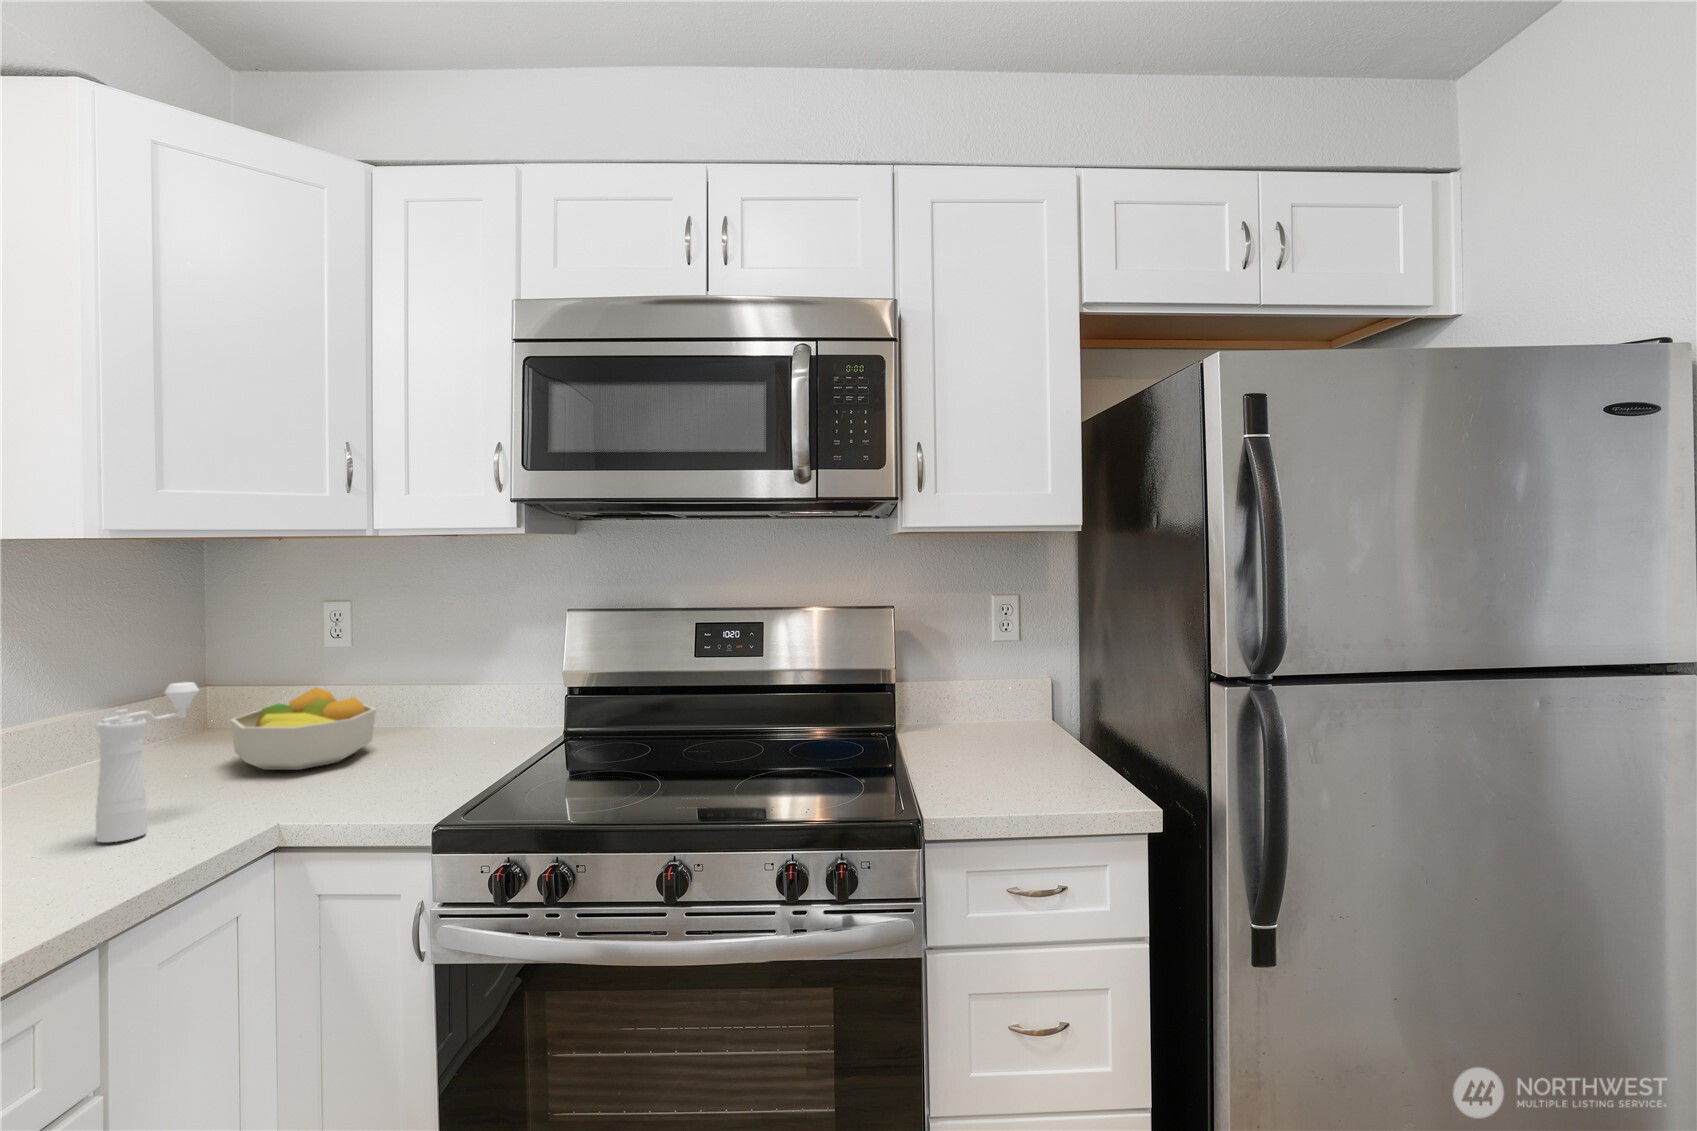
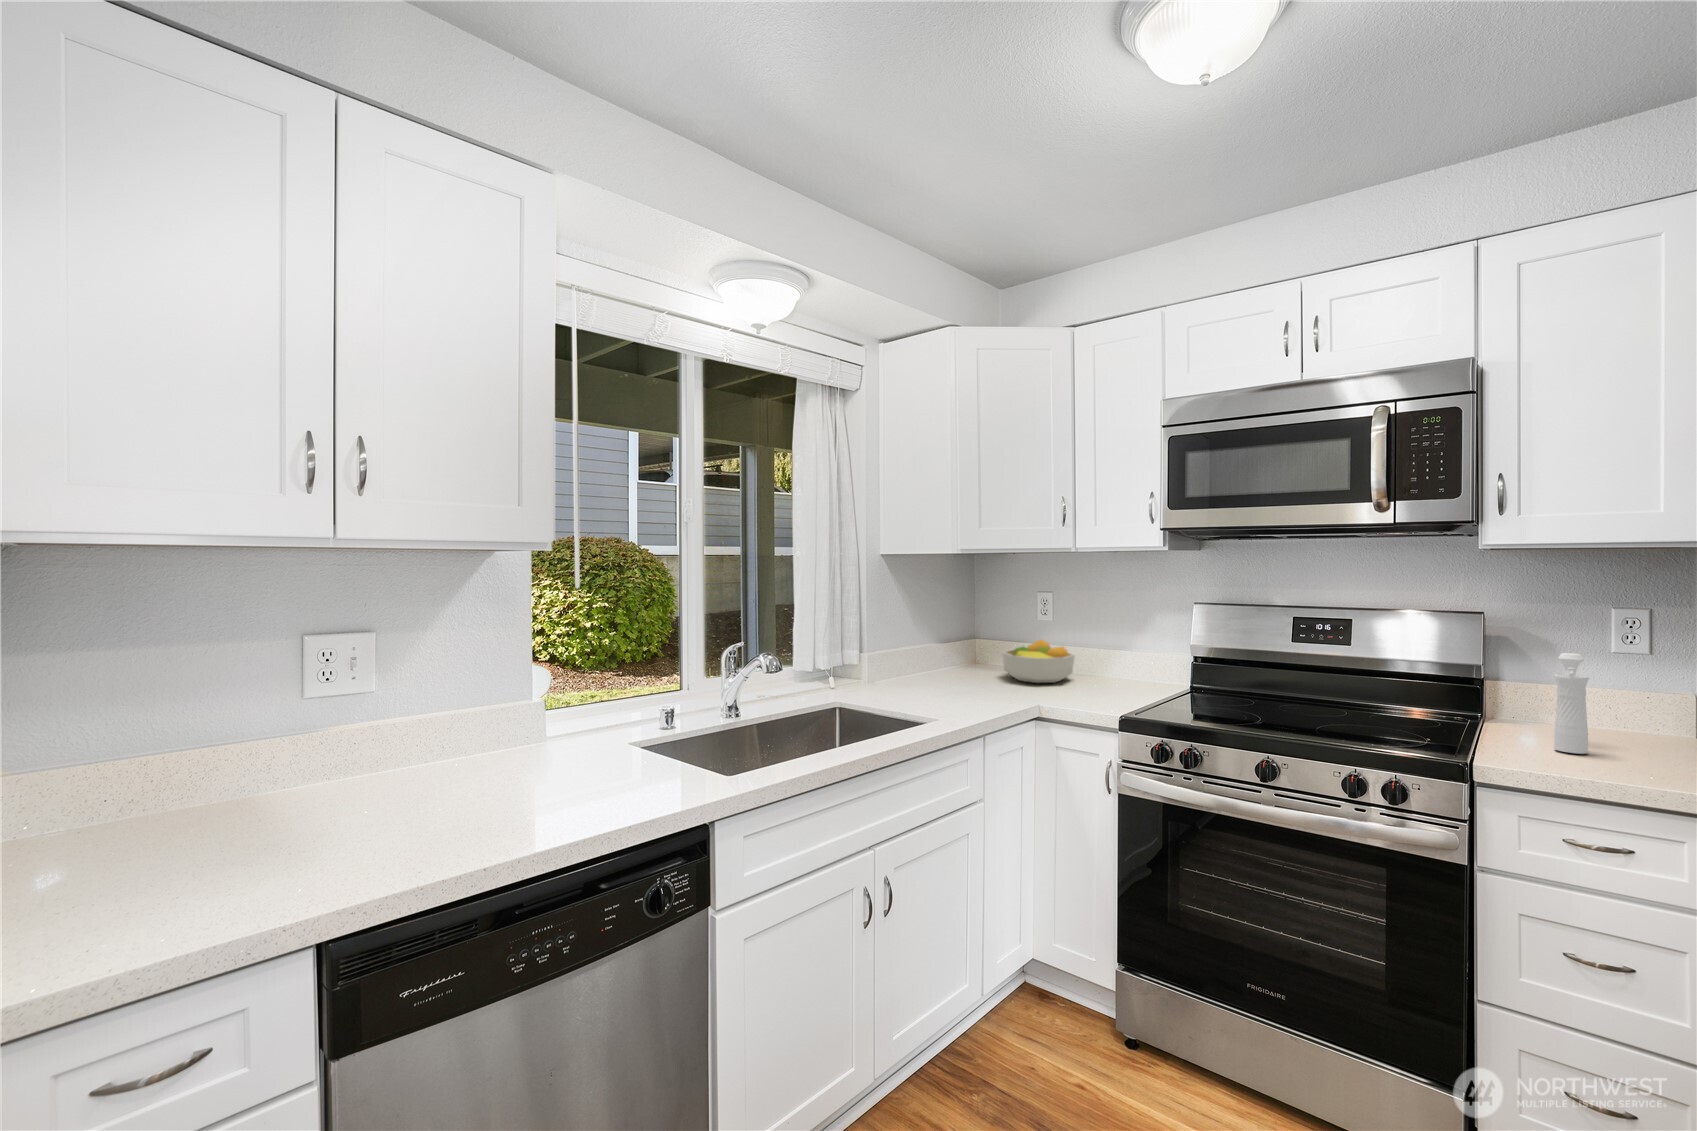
pepper mill: present [95,682,199,842] -> present [1554,653,1589,754]

